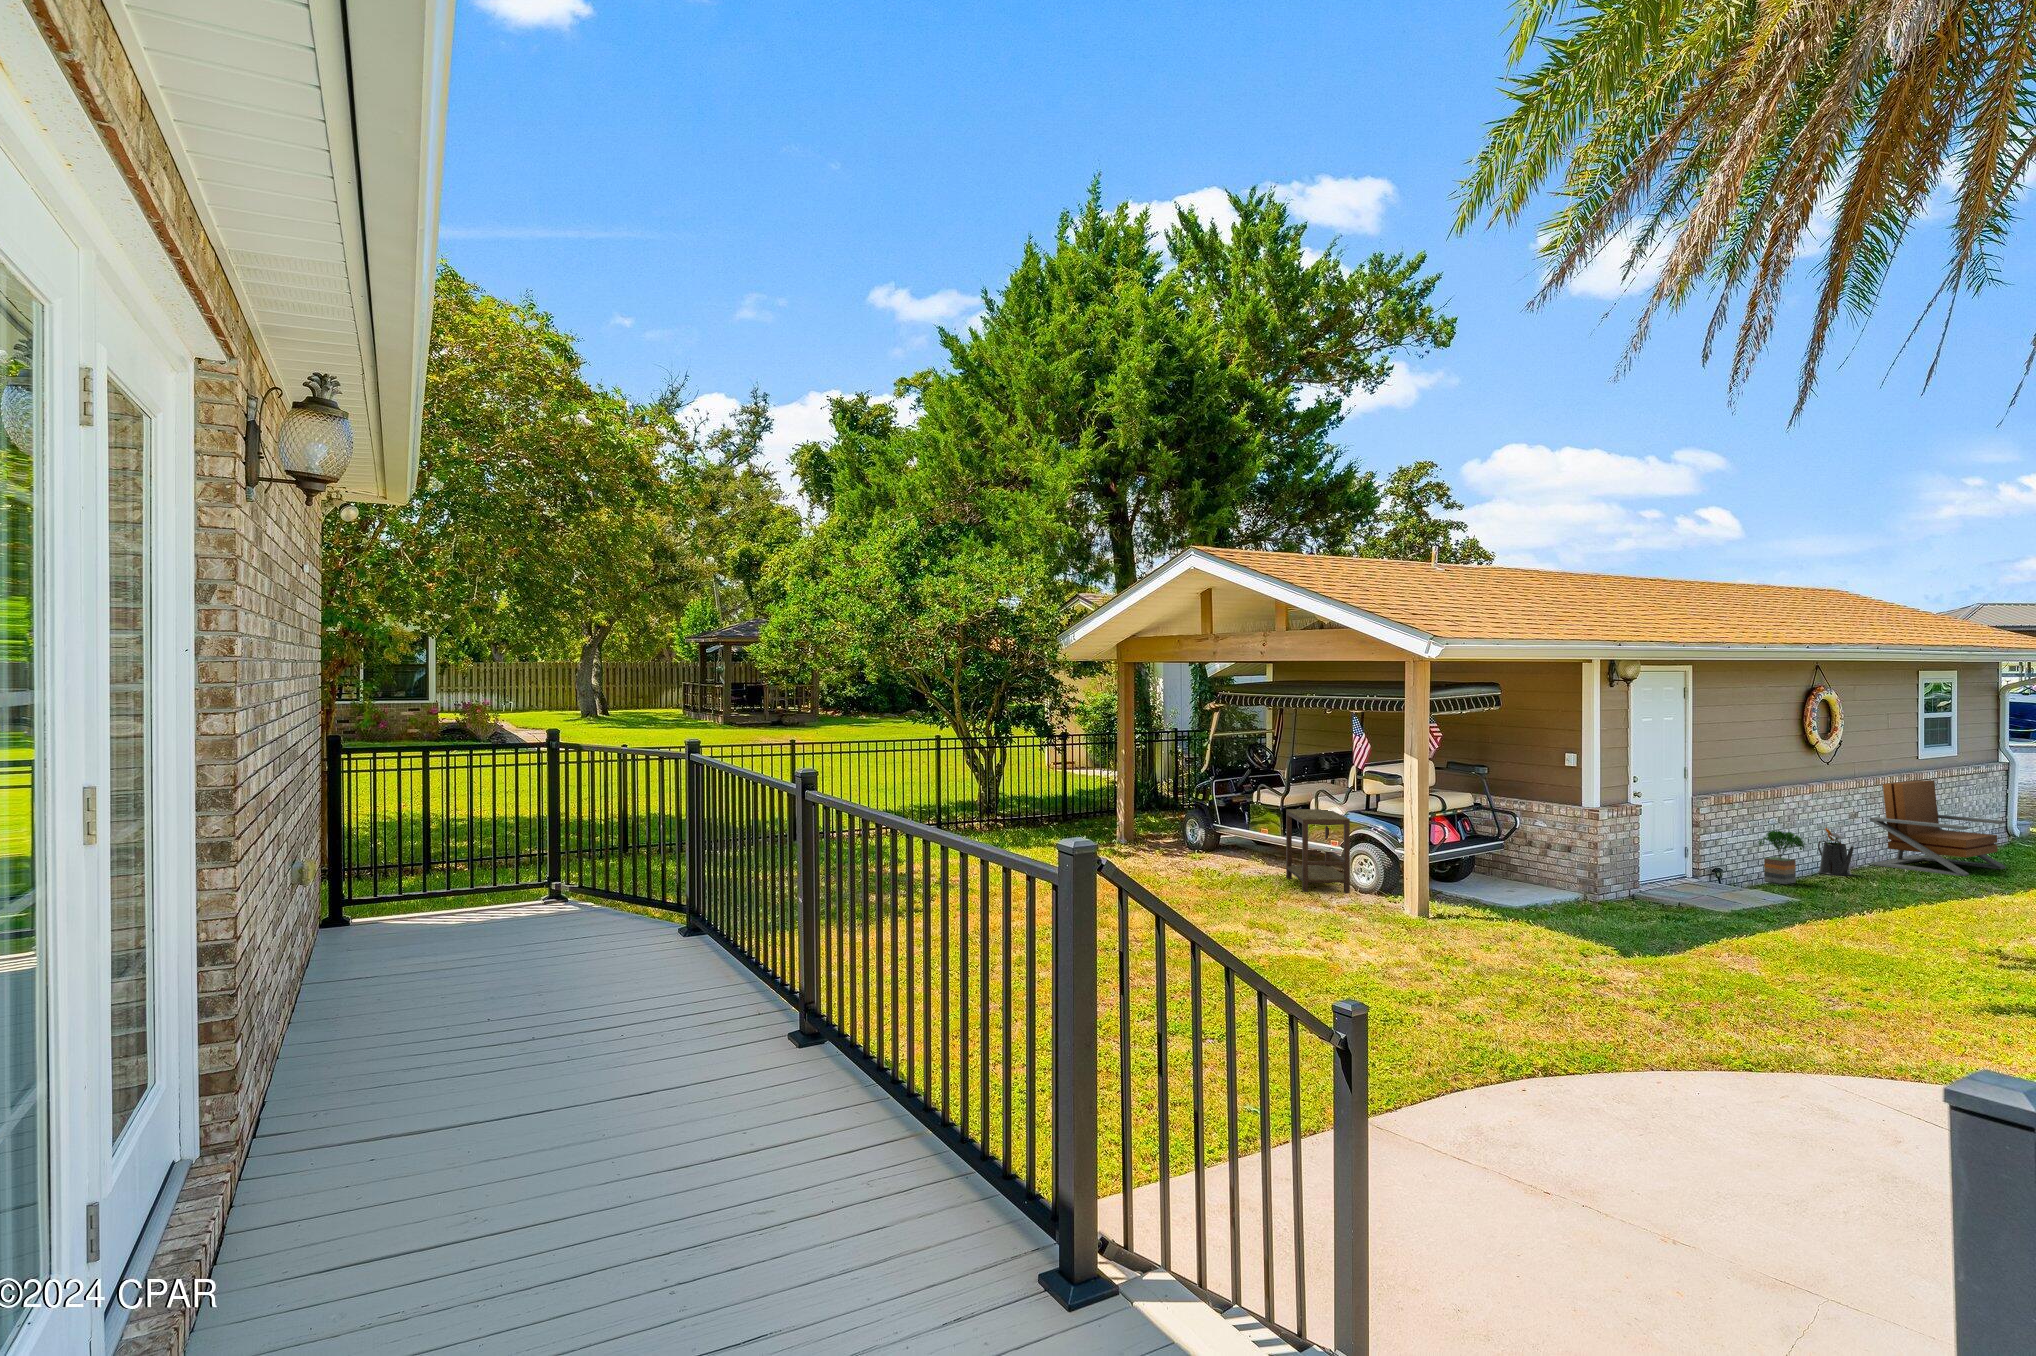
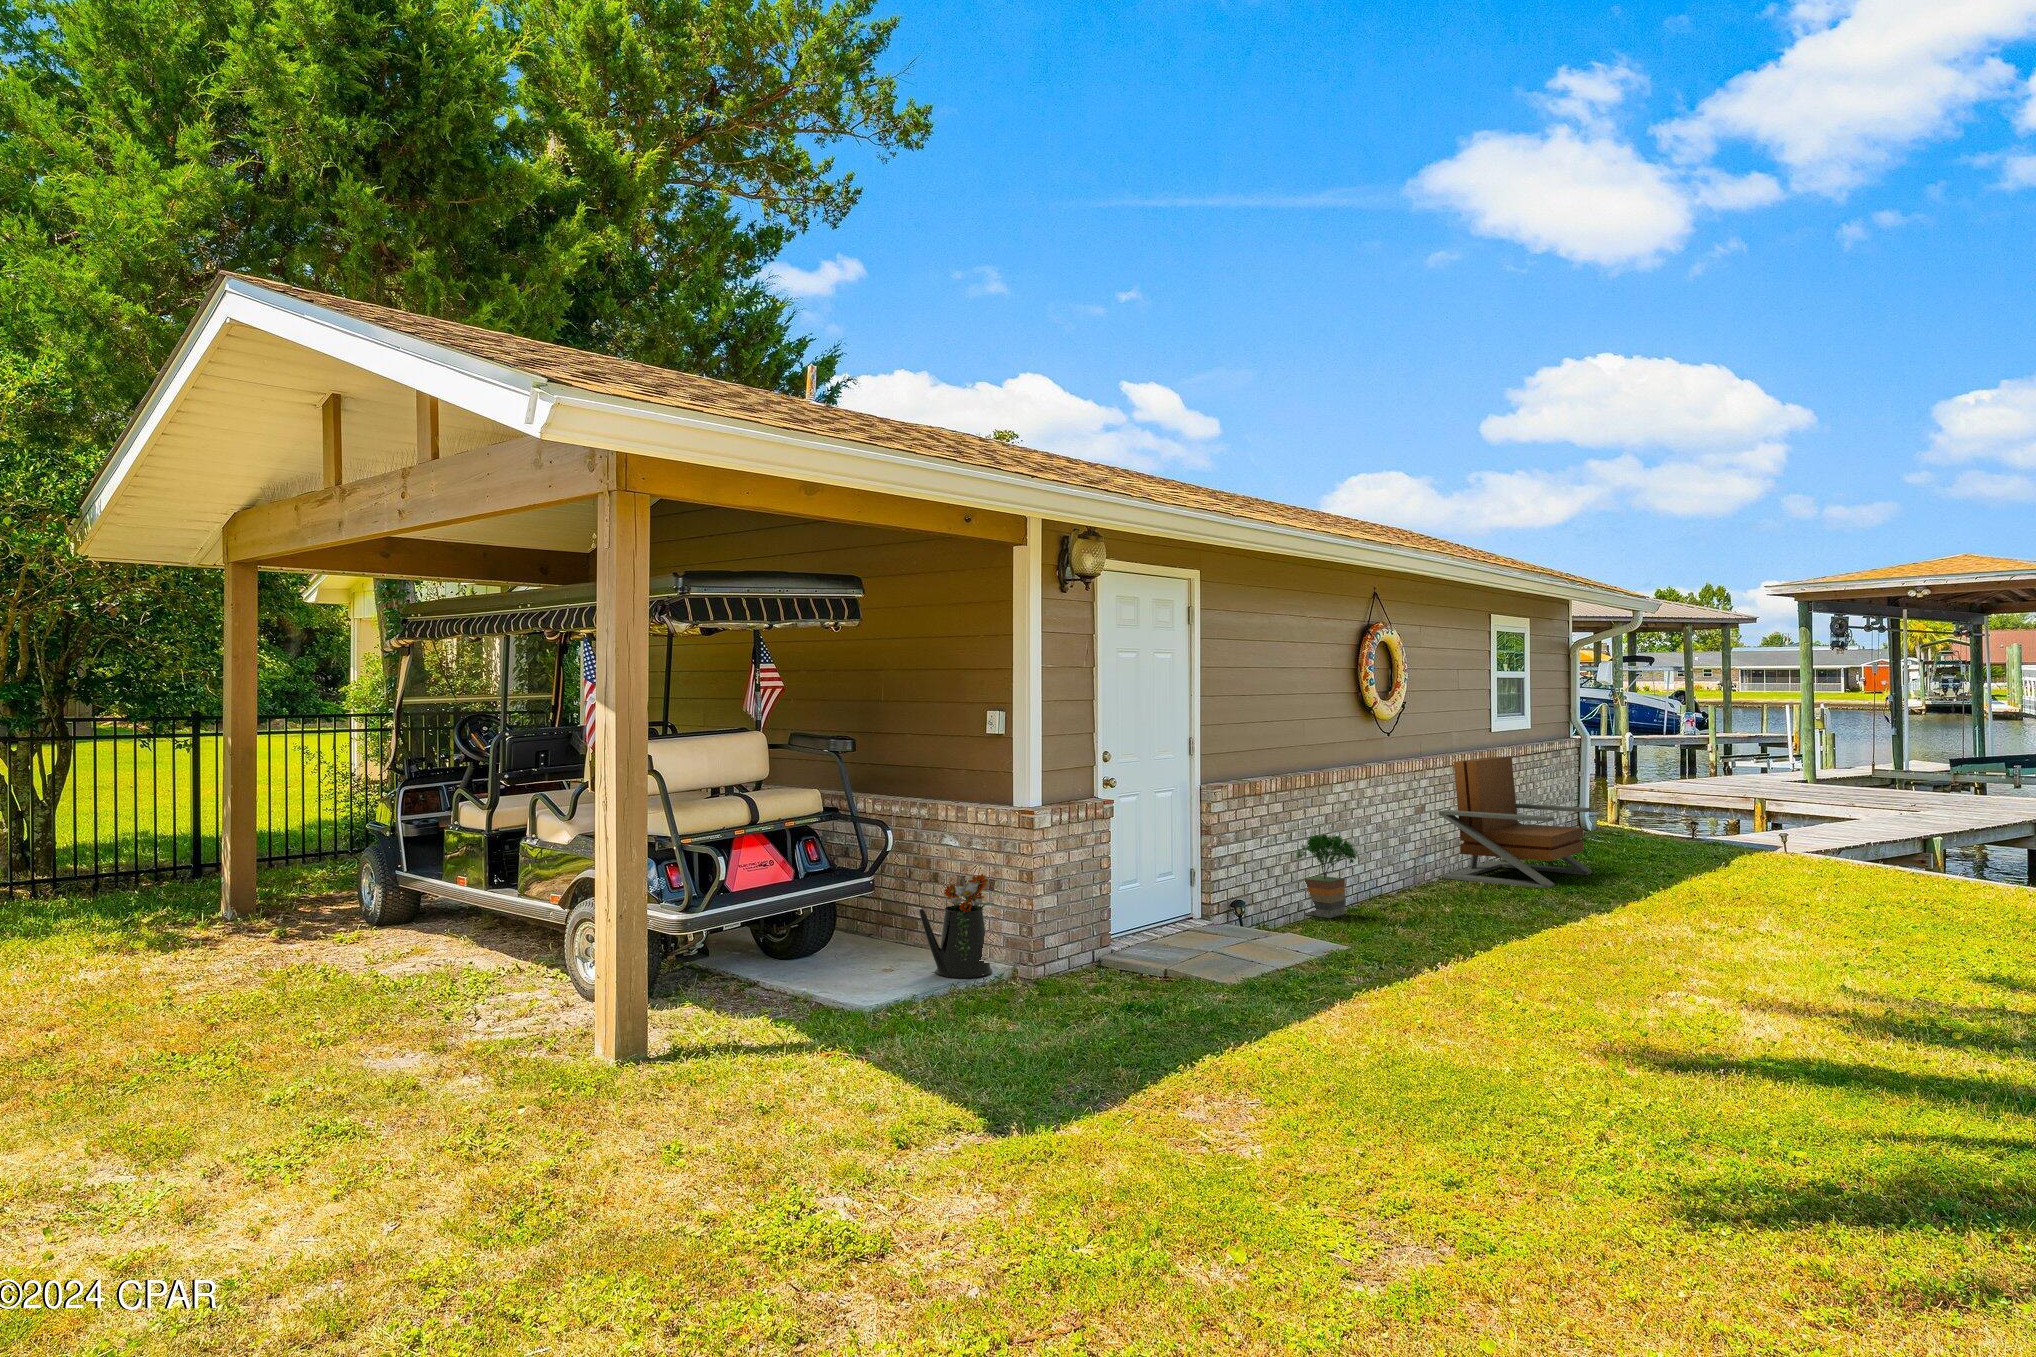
side table: present [1286,809,1350,893] -> none [439,831,551,1011]
watering can: present [1818,828,1854,876] -> present [919,874,992,978]

